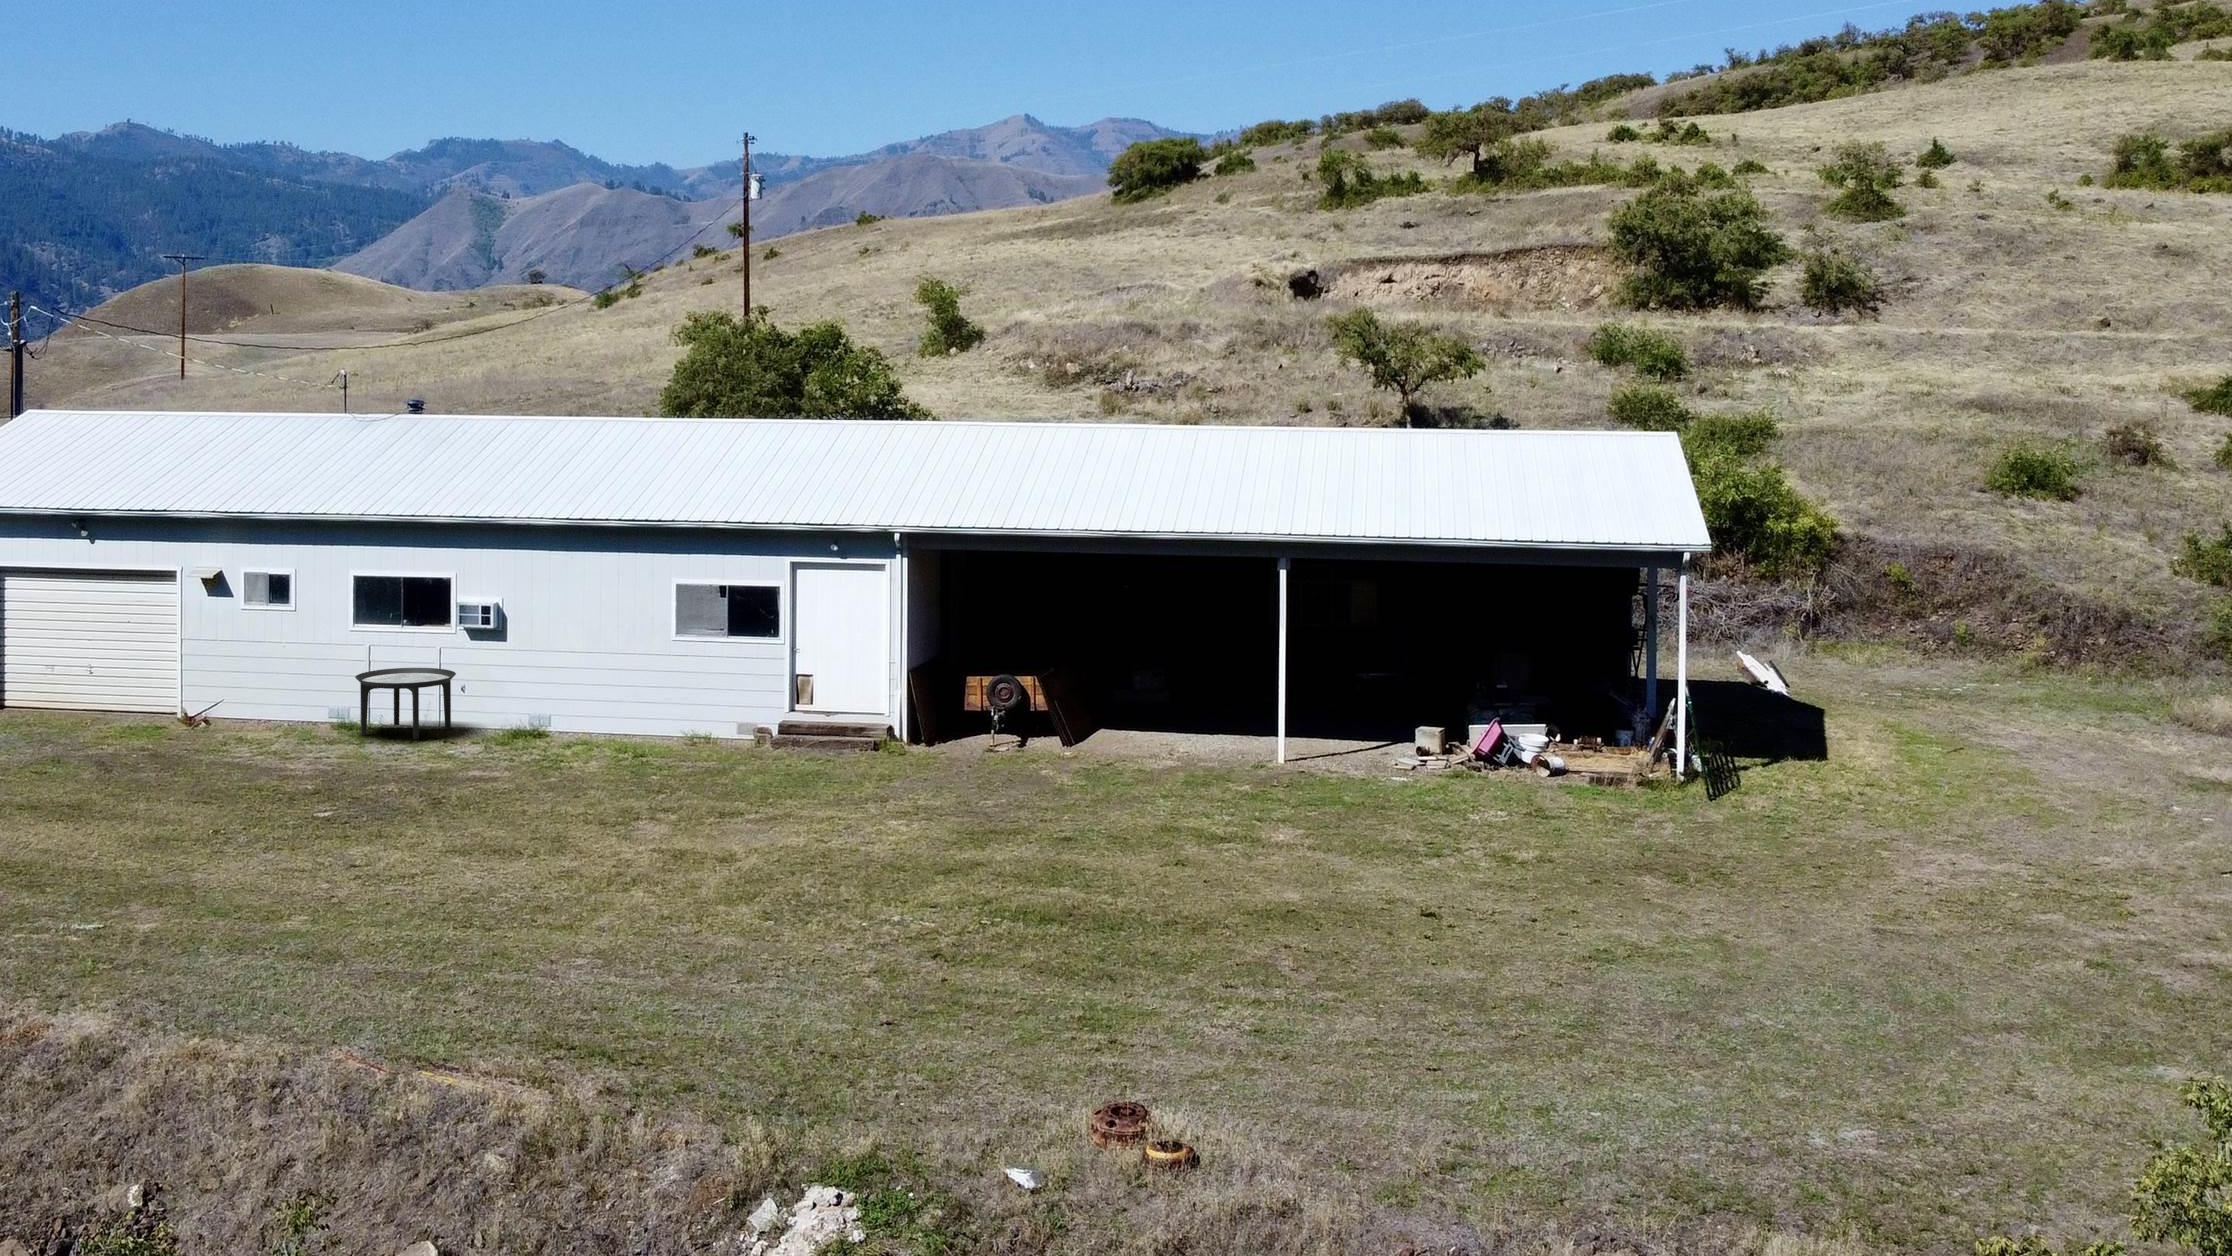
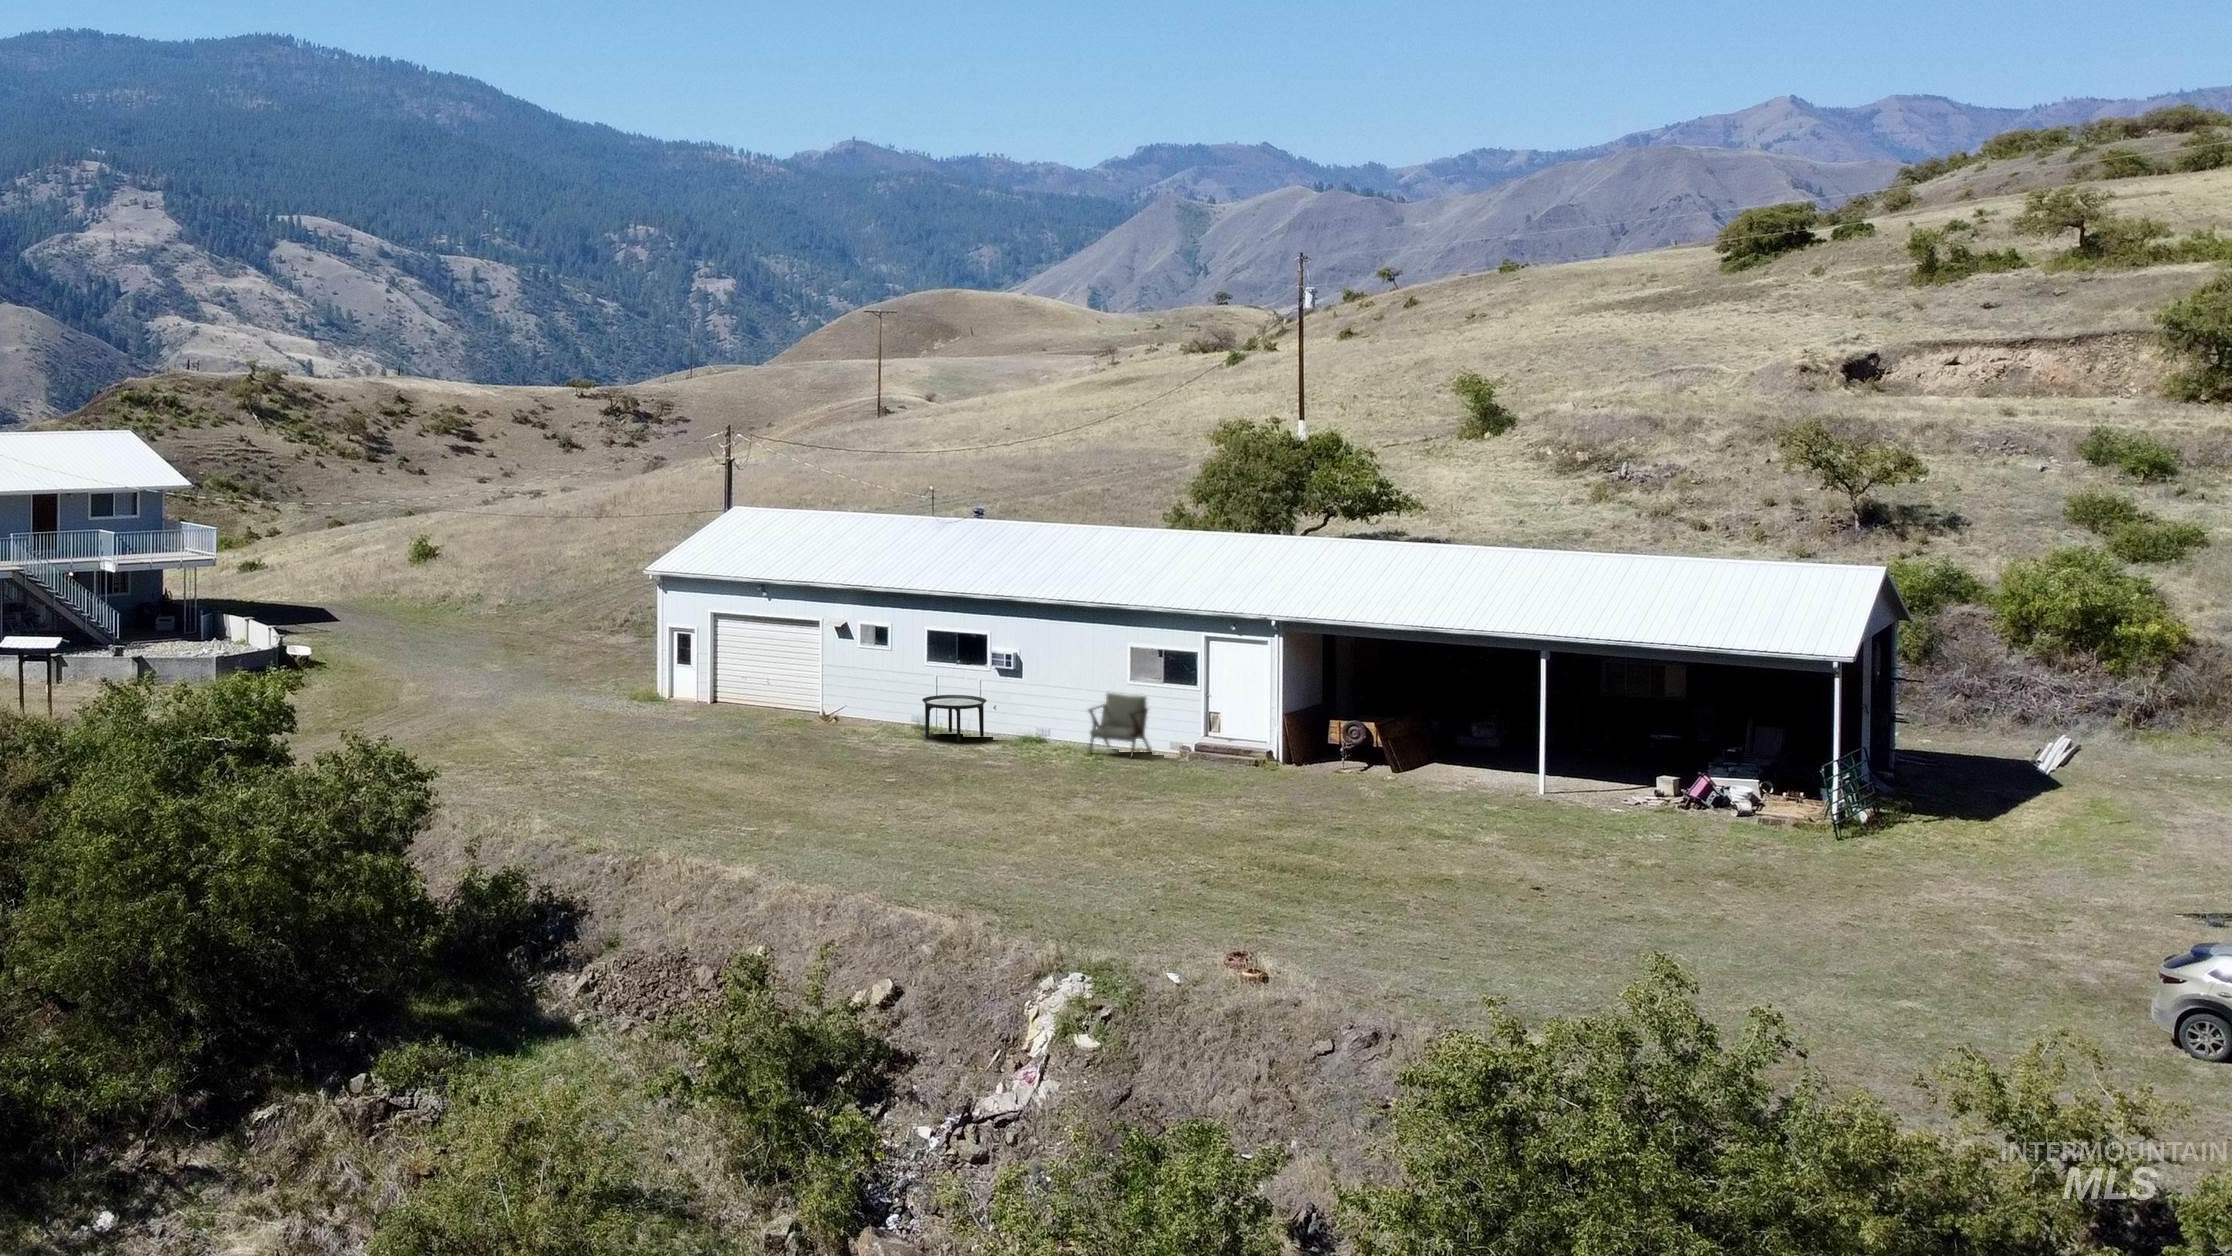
lounge chair: none [620,650,711,746] -> present [1089,693,1151,758]

